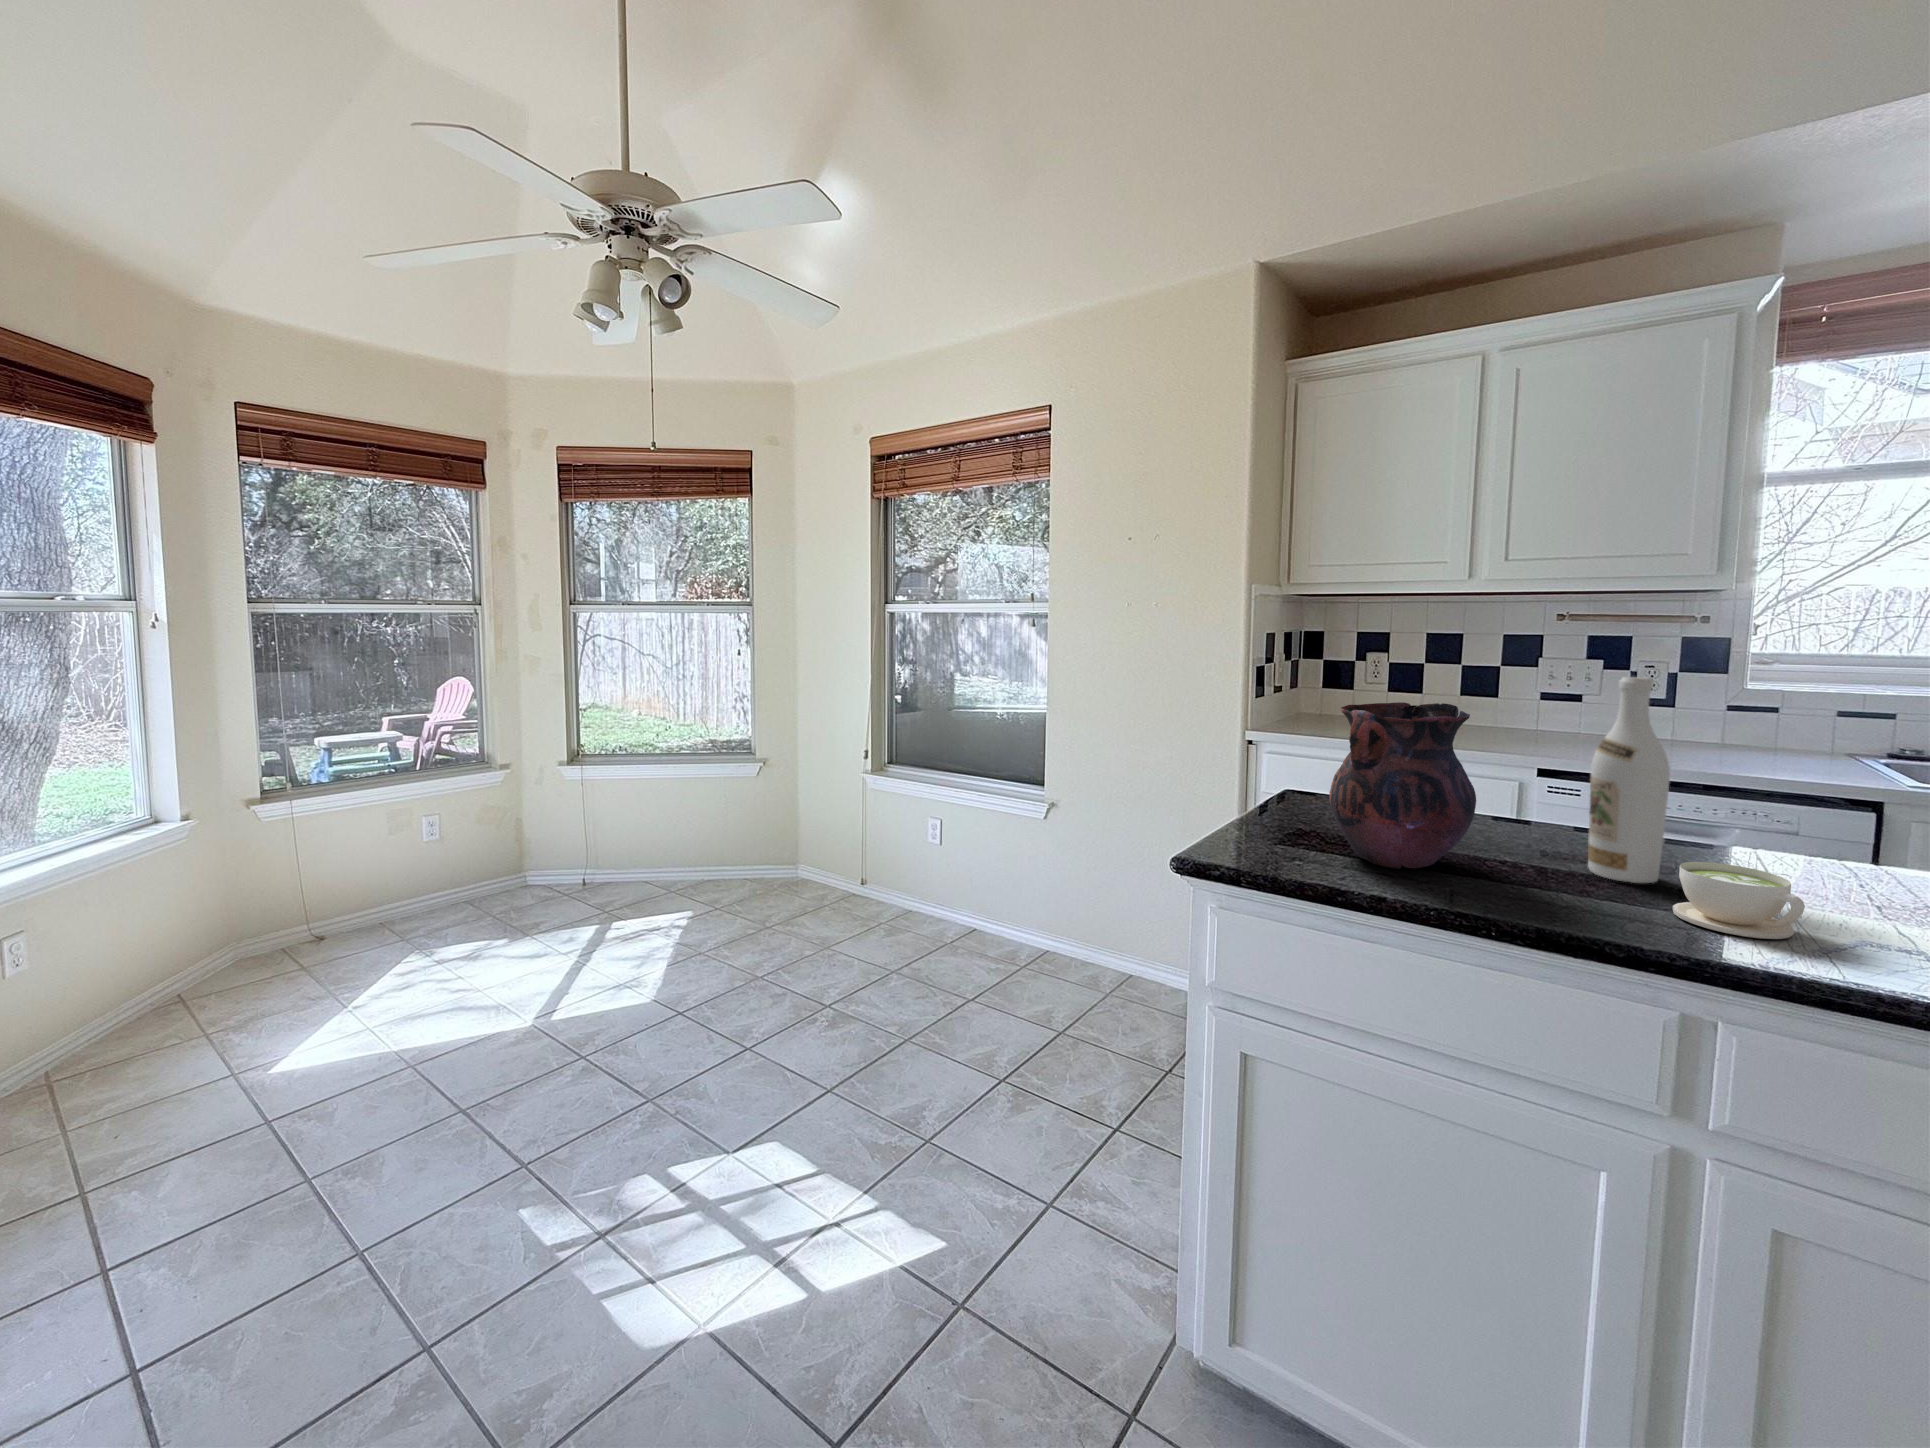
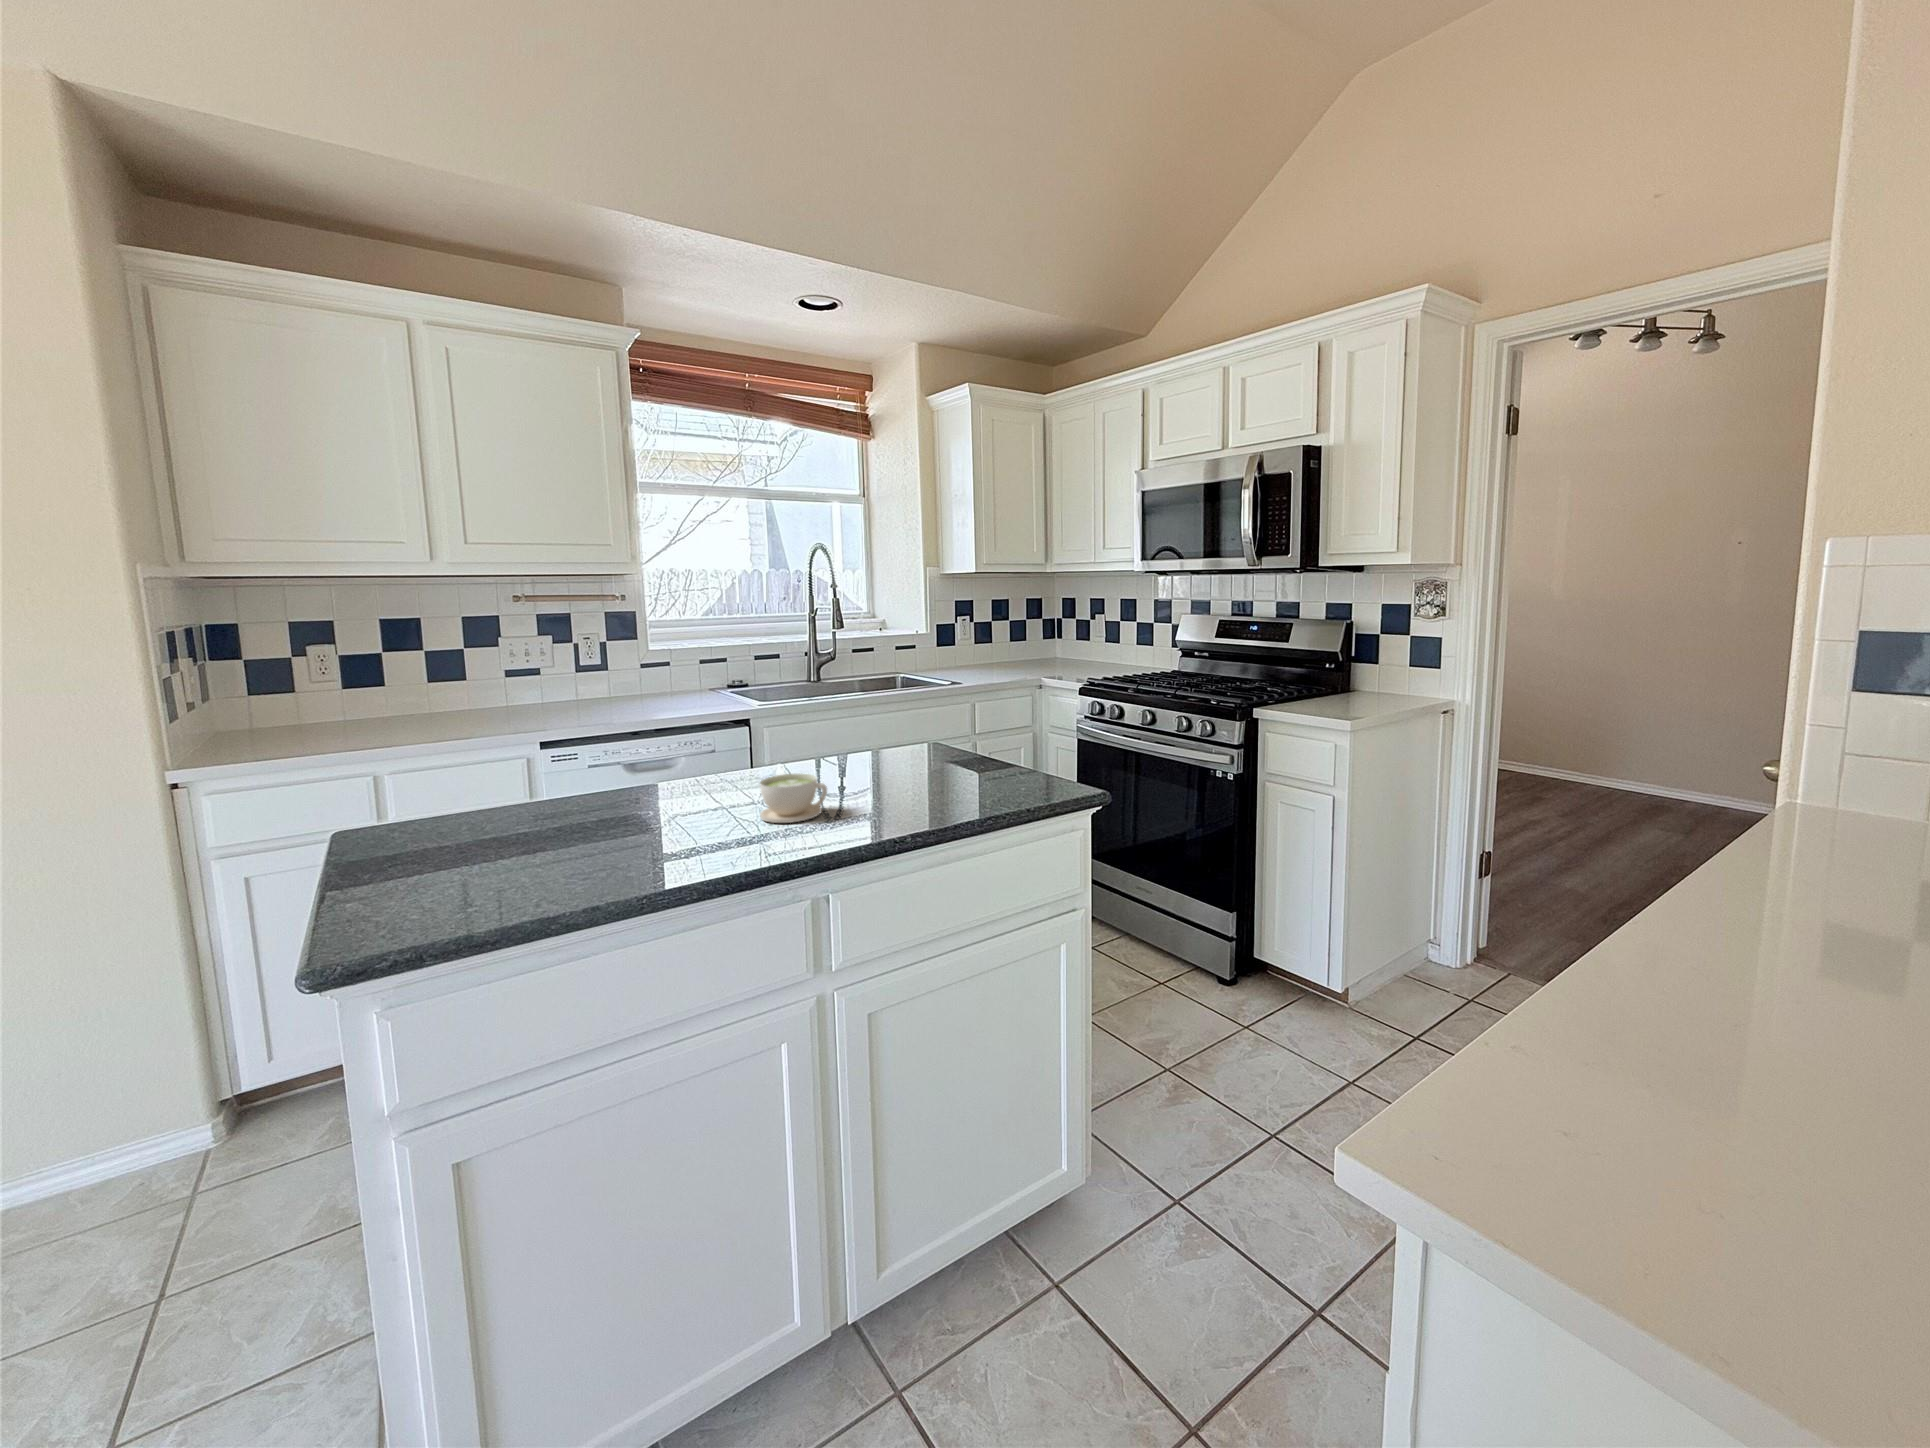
wine bottle: present [1588,677,1670,883] -> none [678,646,731,812]
vase: present [1329,702,1476,869] -> none [471,689,618,866]

